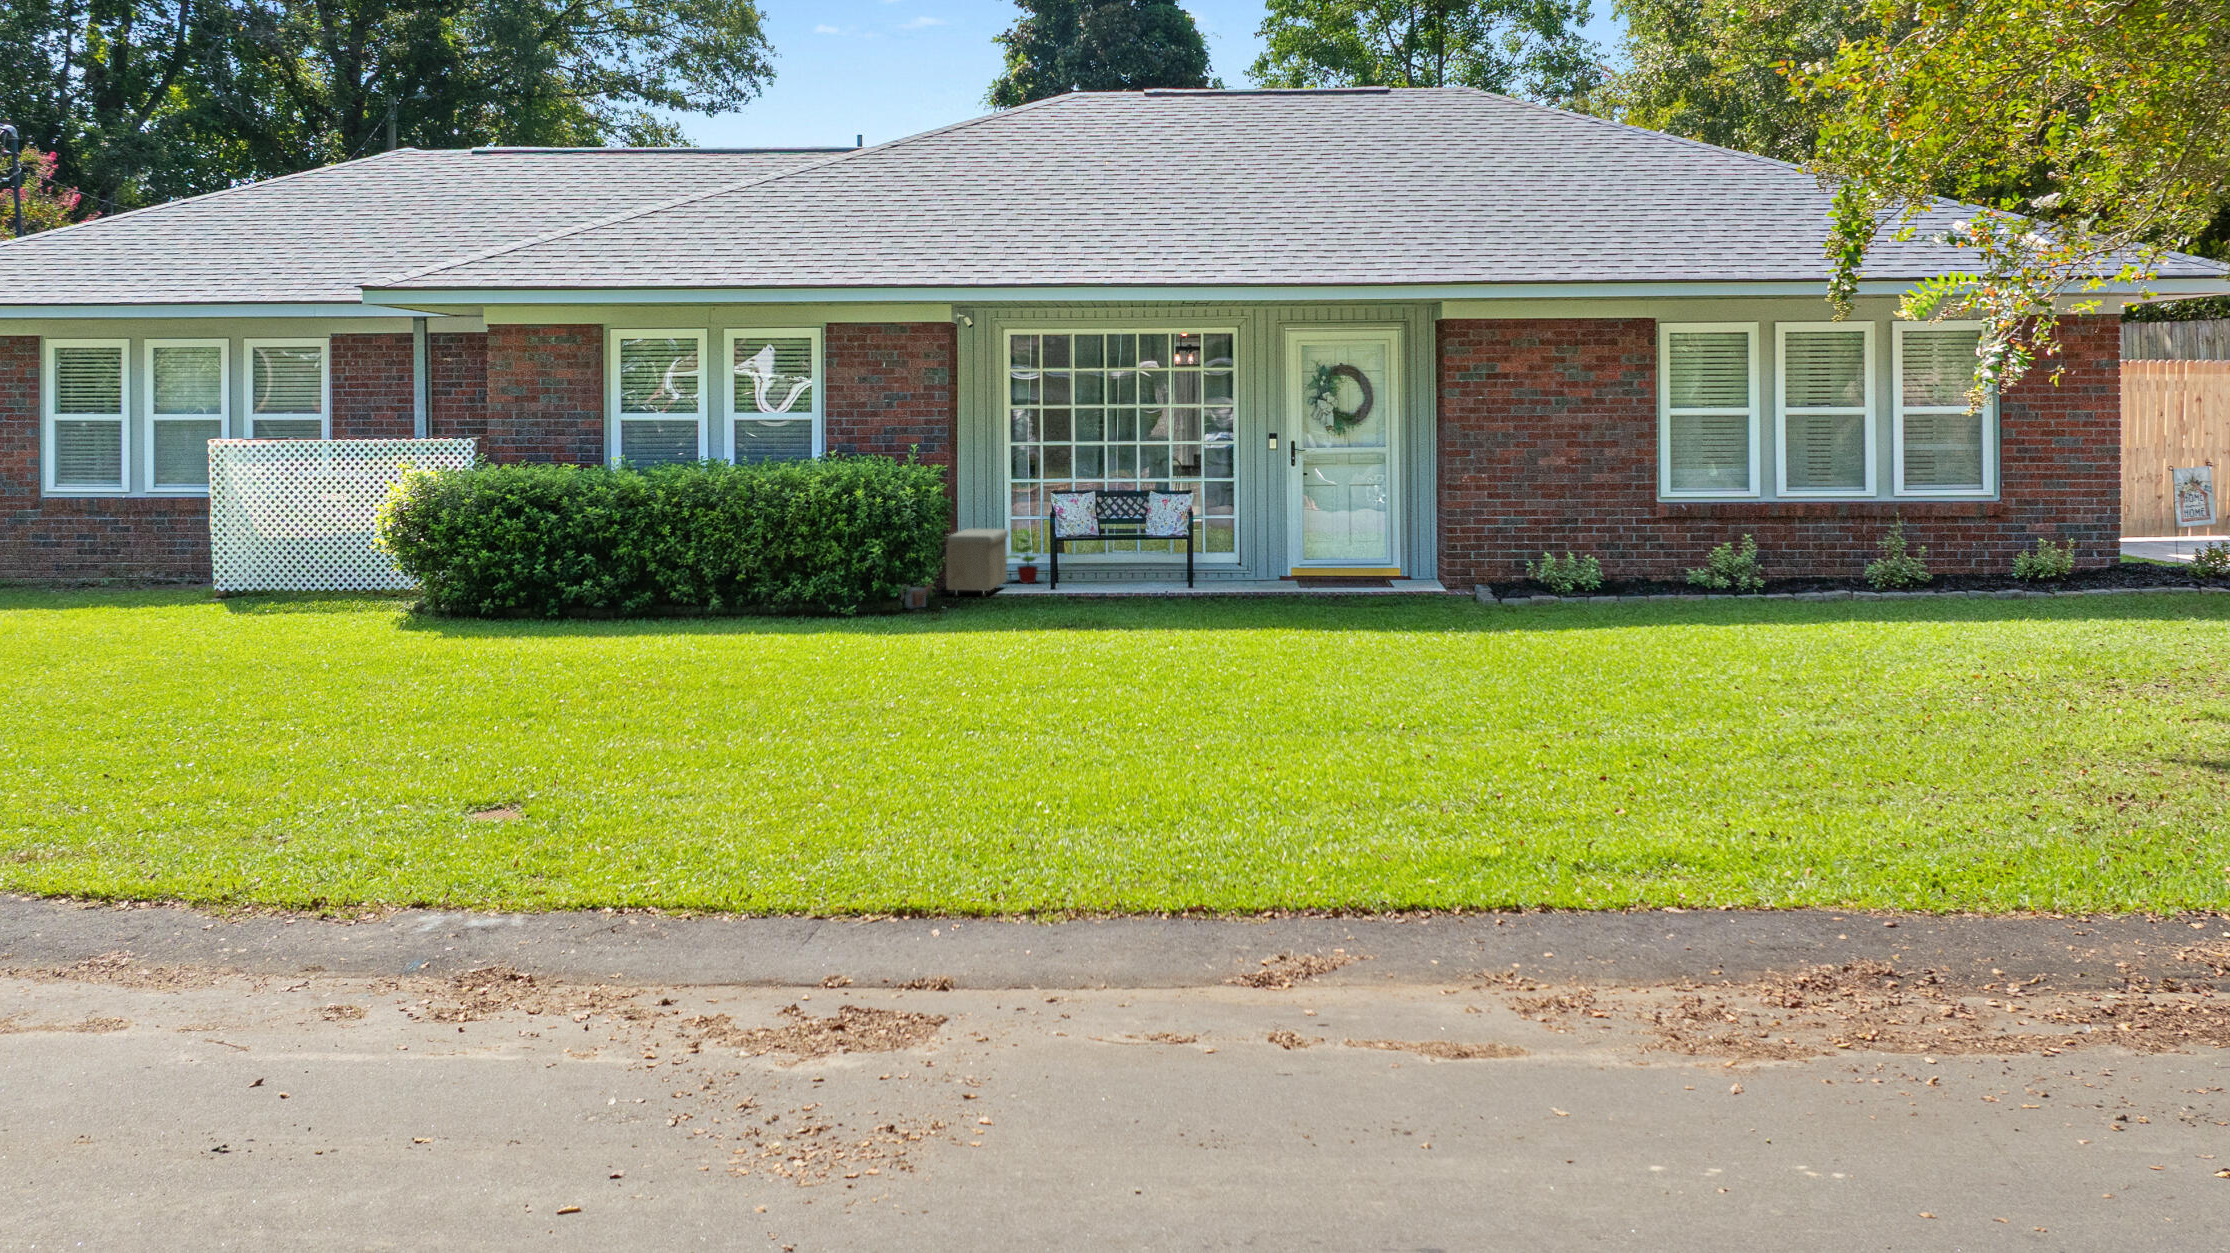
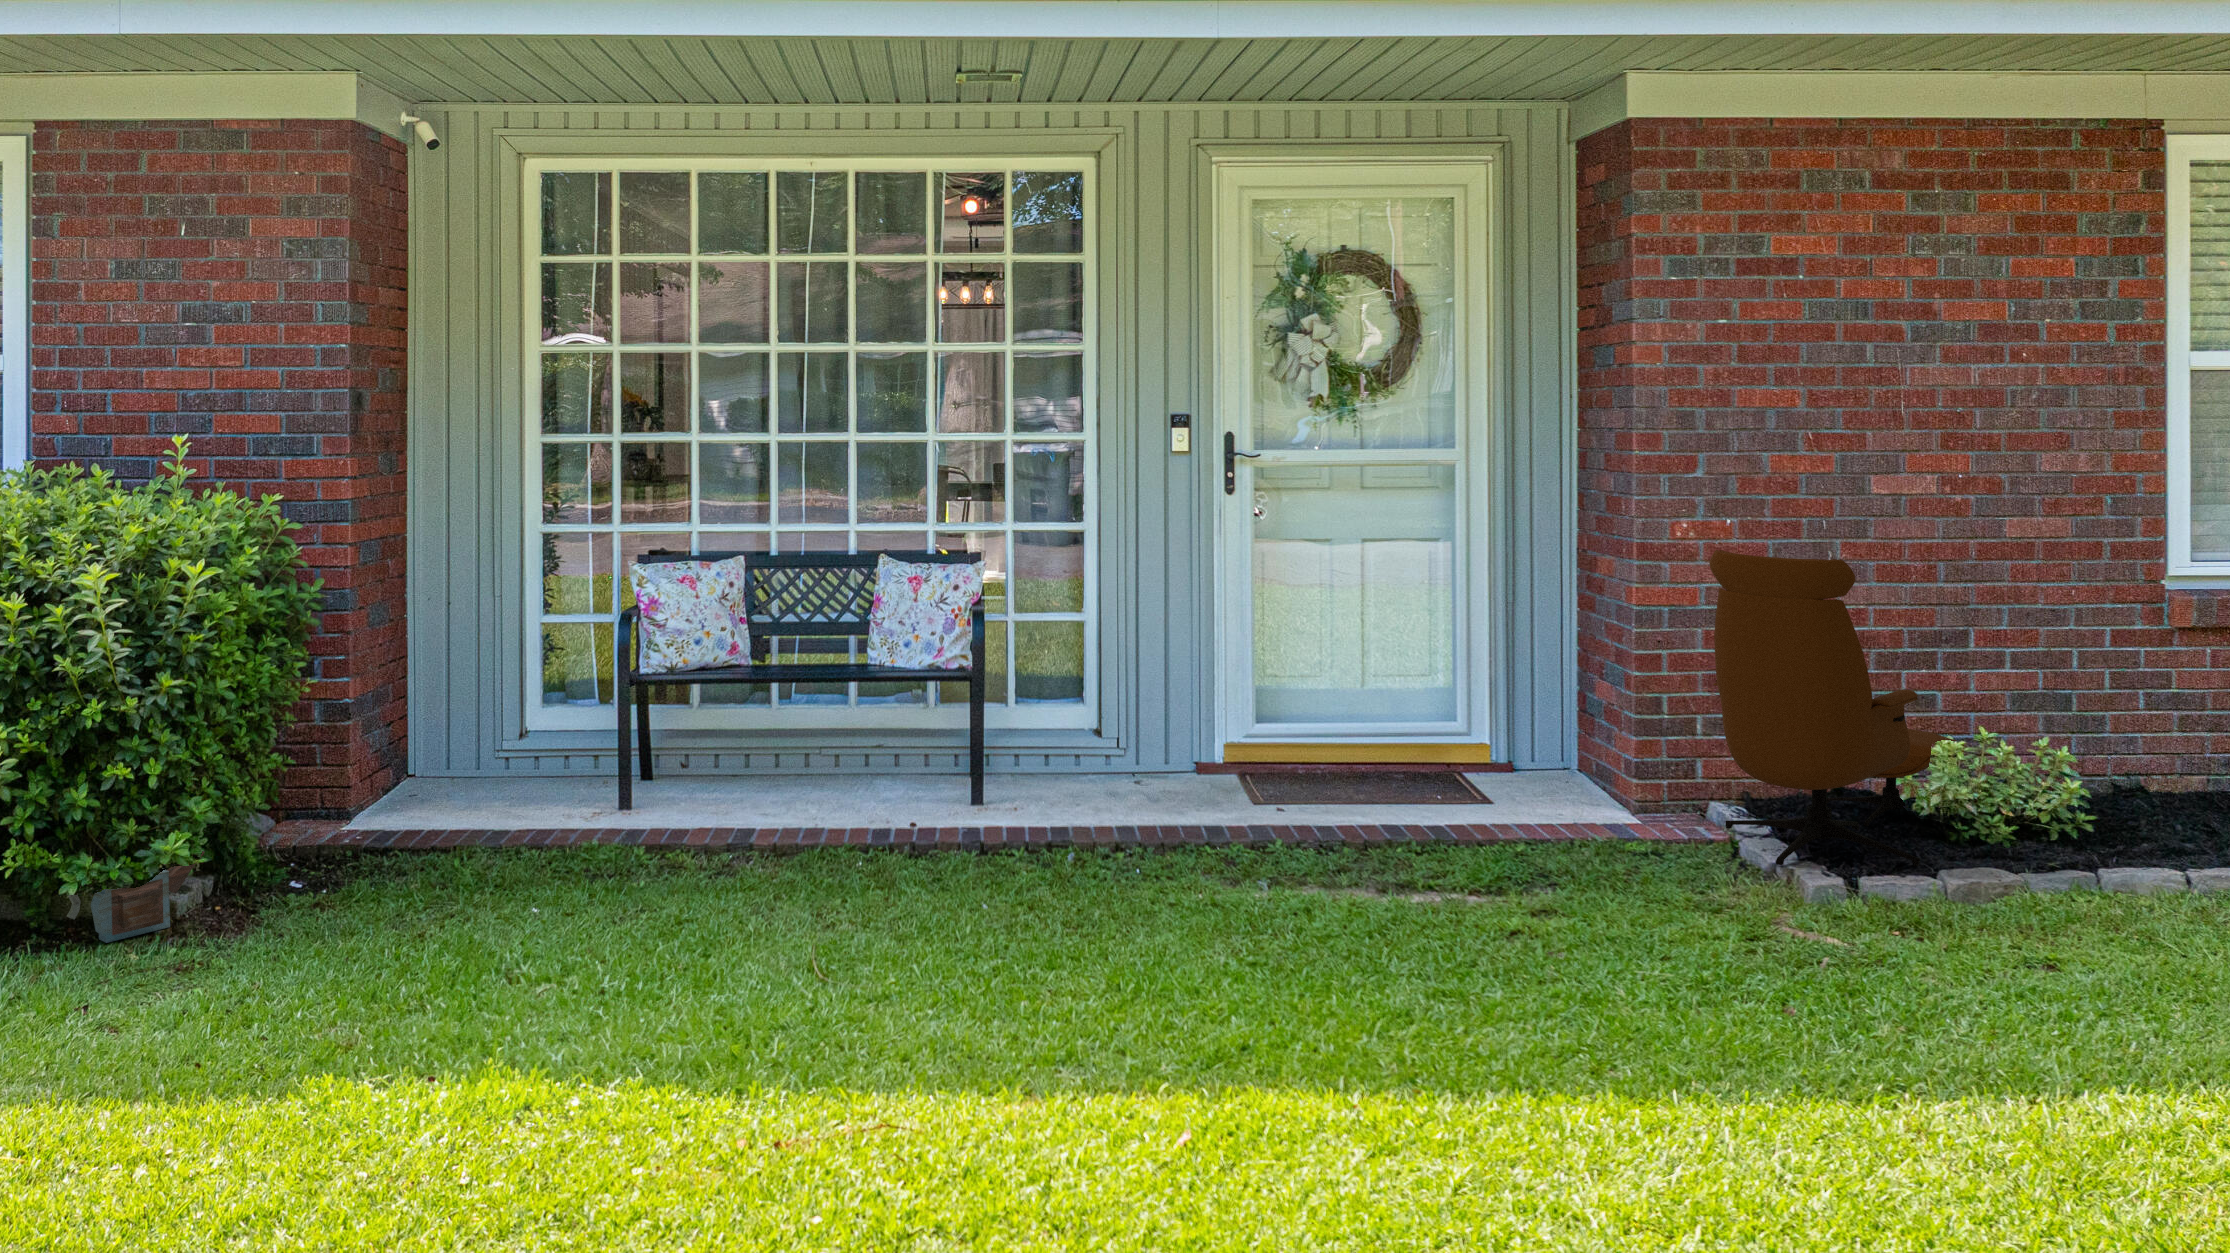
lounge chair: none [1455,485,1563,596] -> present [1710,550,1957,866]
storage bench: present [946,529,1008,596] -> none [299,653,509,855]
potted plant: present [1007,530,1043,583] -> none [511,641,627,784]

